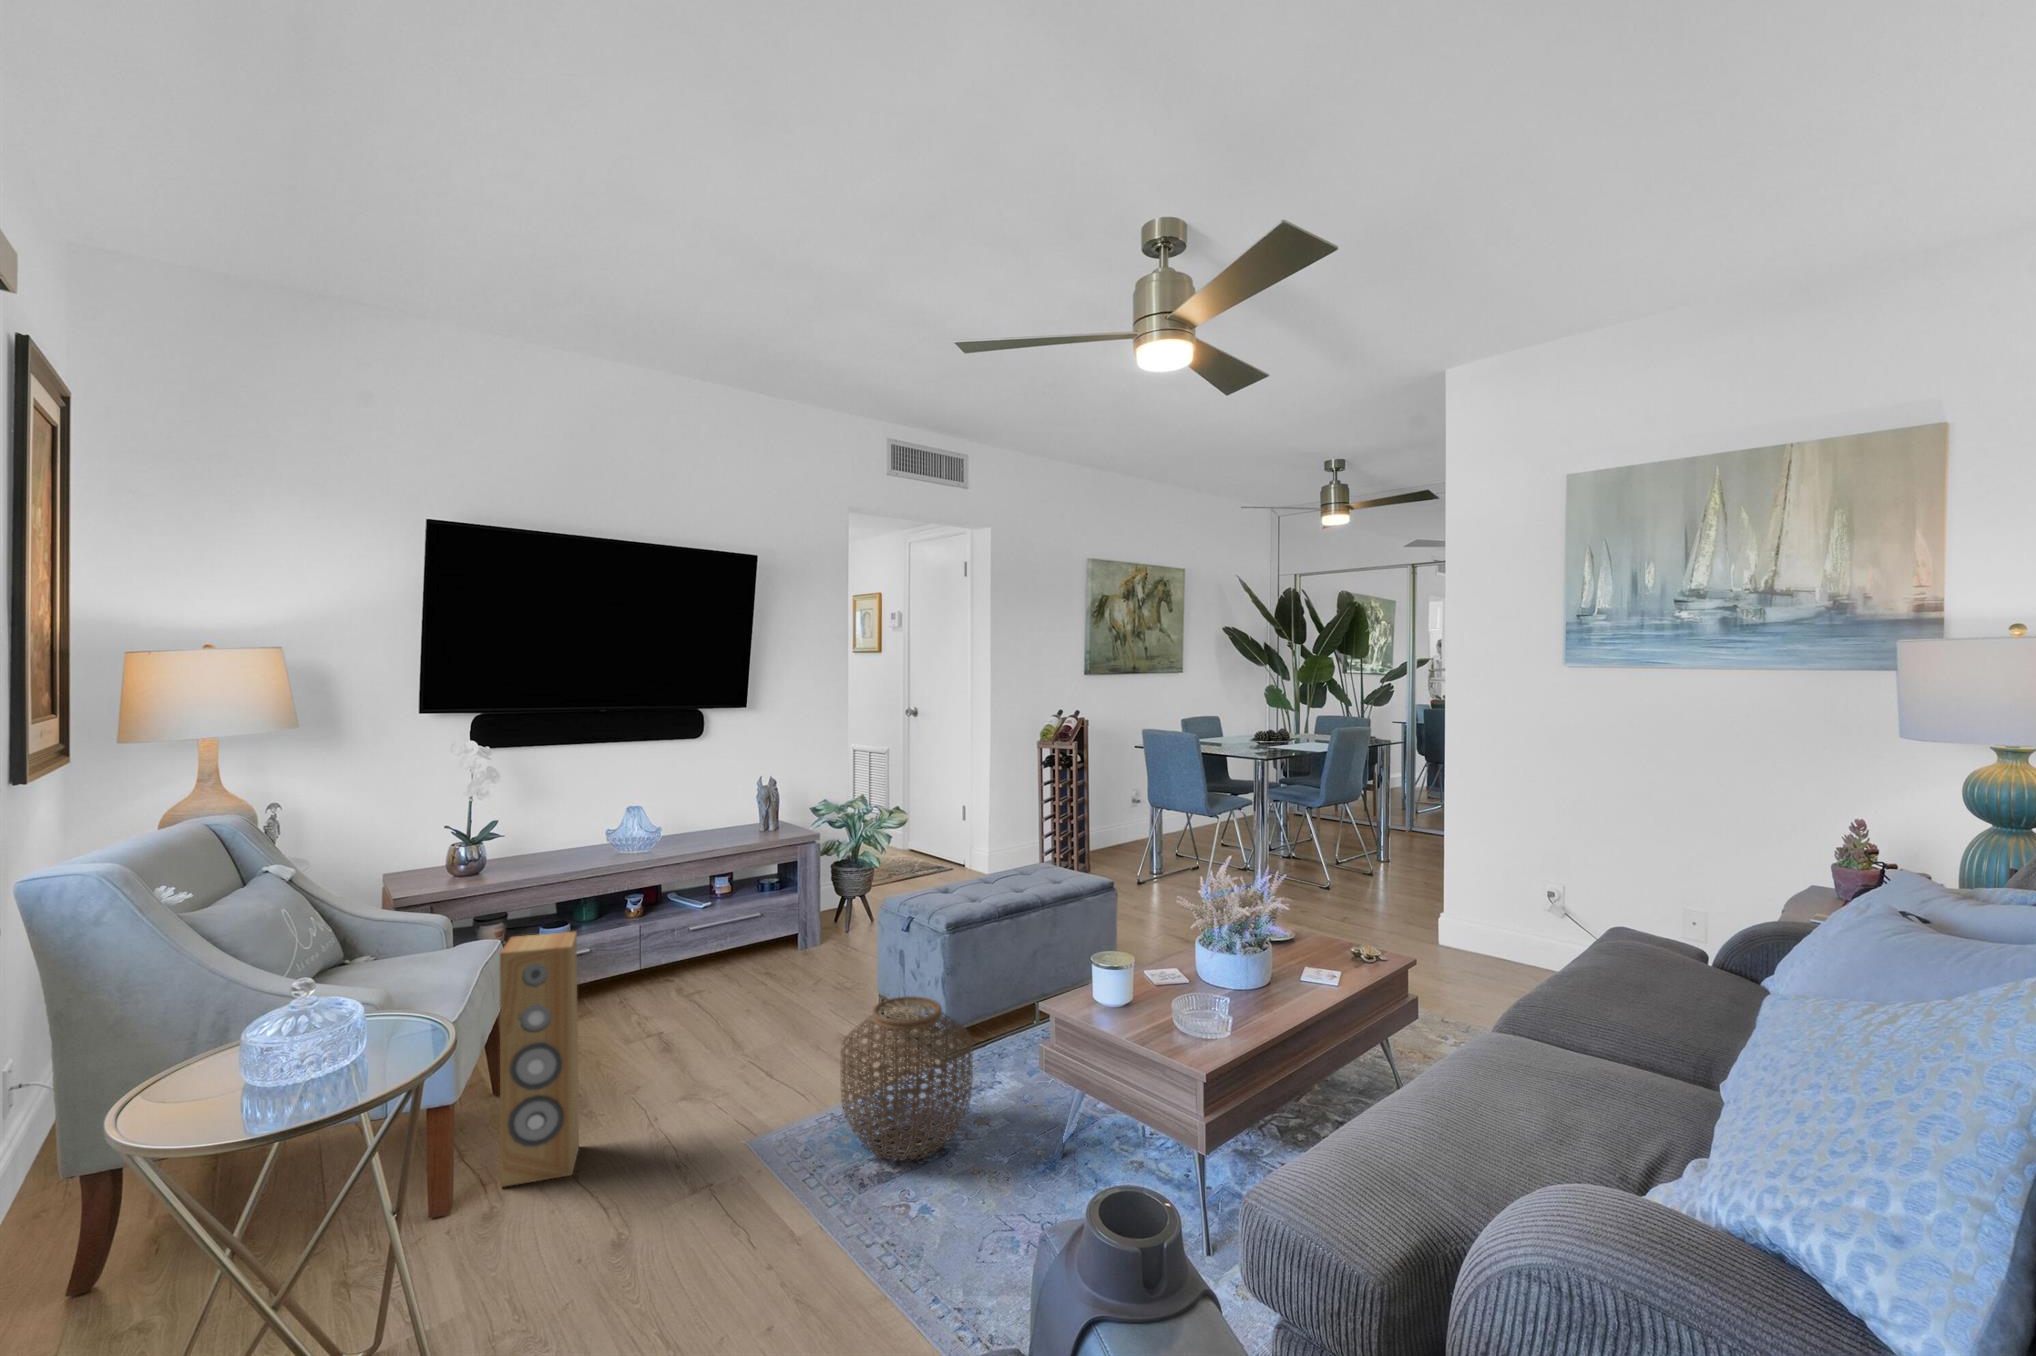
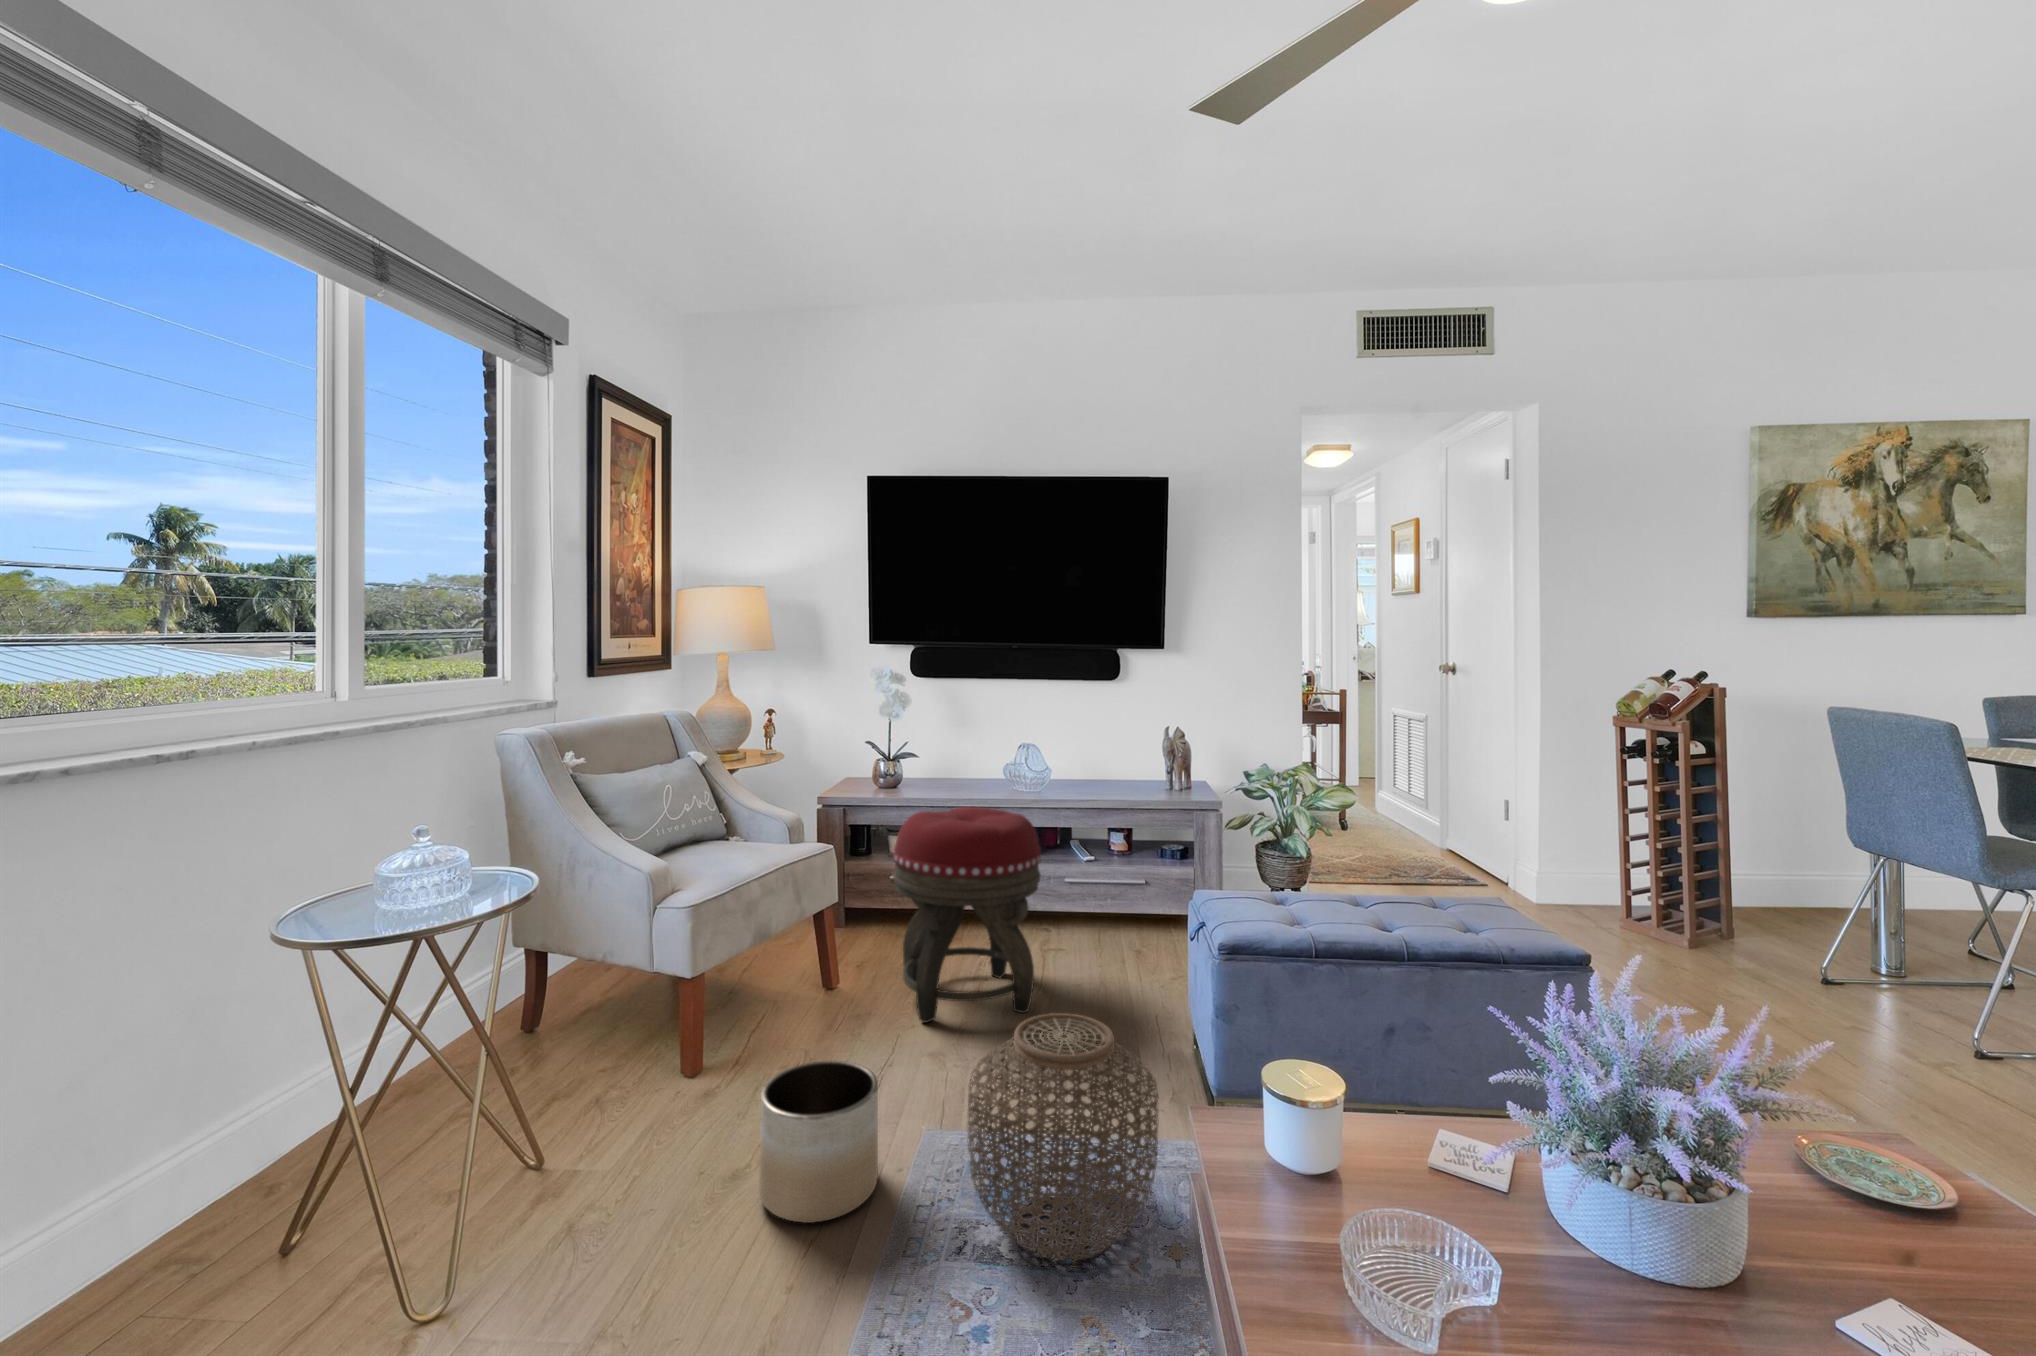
footstool: none [582,872,732,1078] -> present [893,807,1041,1023]
speaker: present [500,932,579,1187] -> none [711,838,803,1096]
planter: none [669,1093,768,1223] -> present [759,1060,878,1223]

